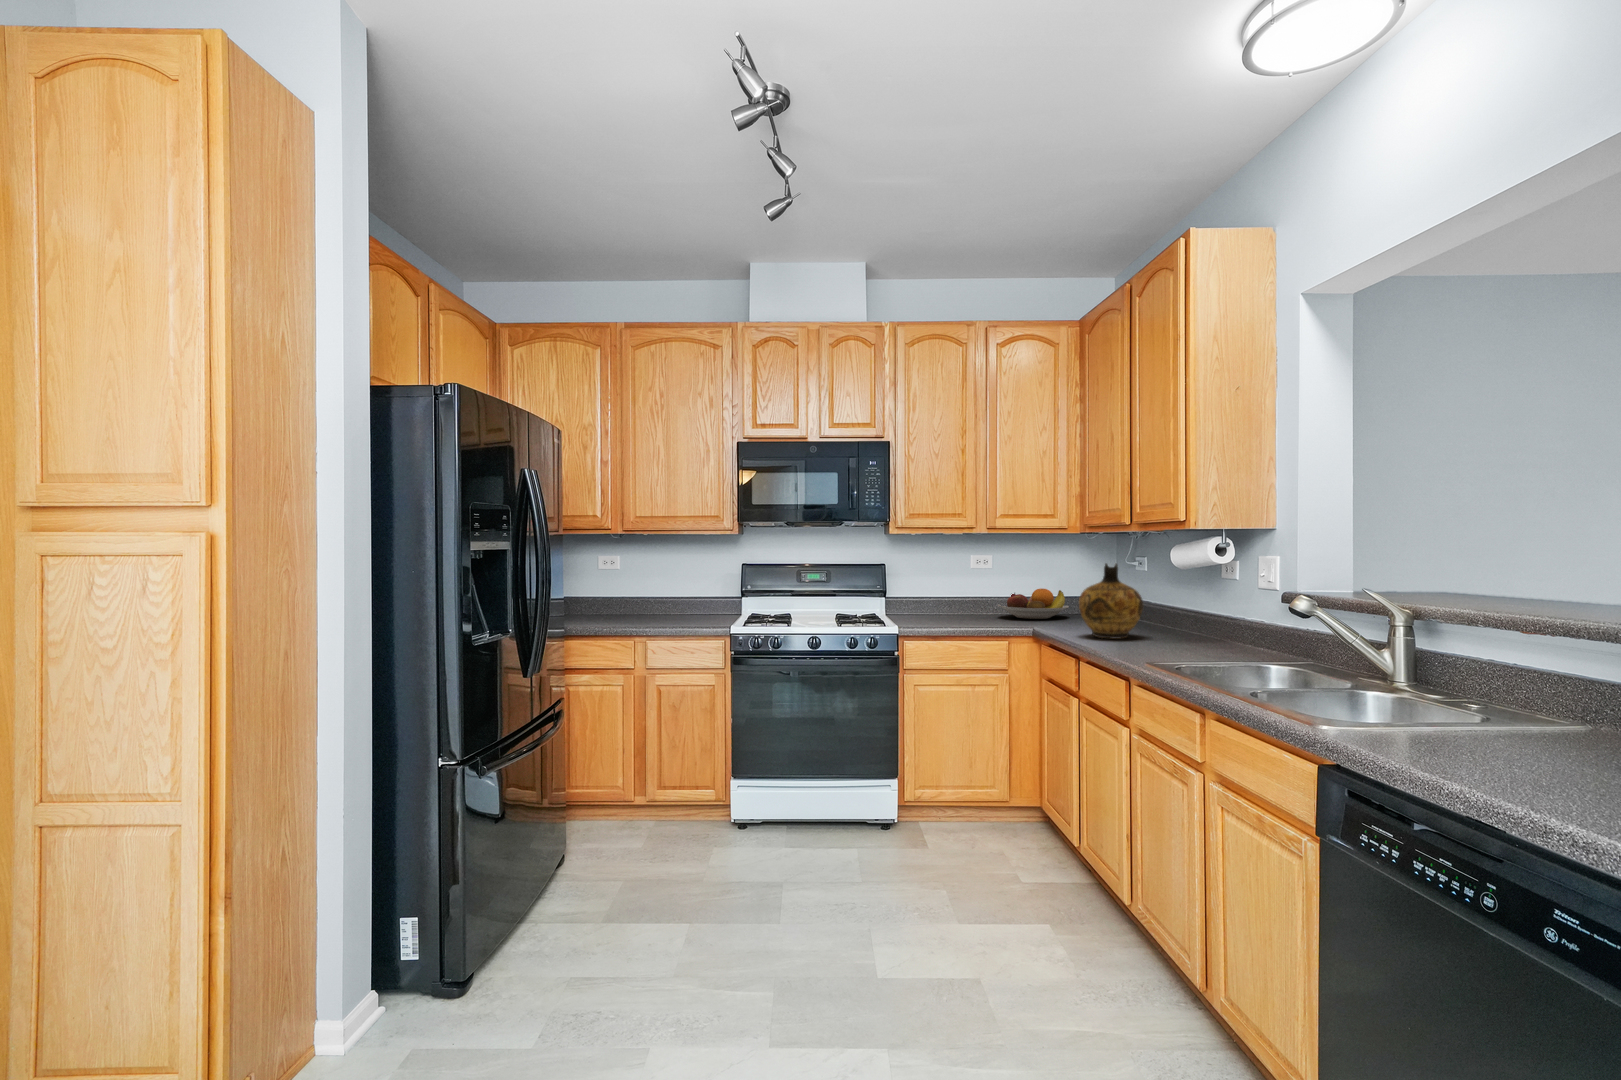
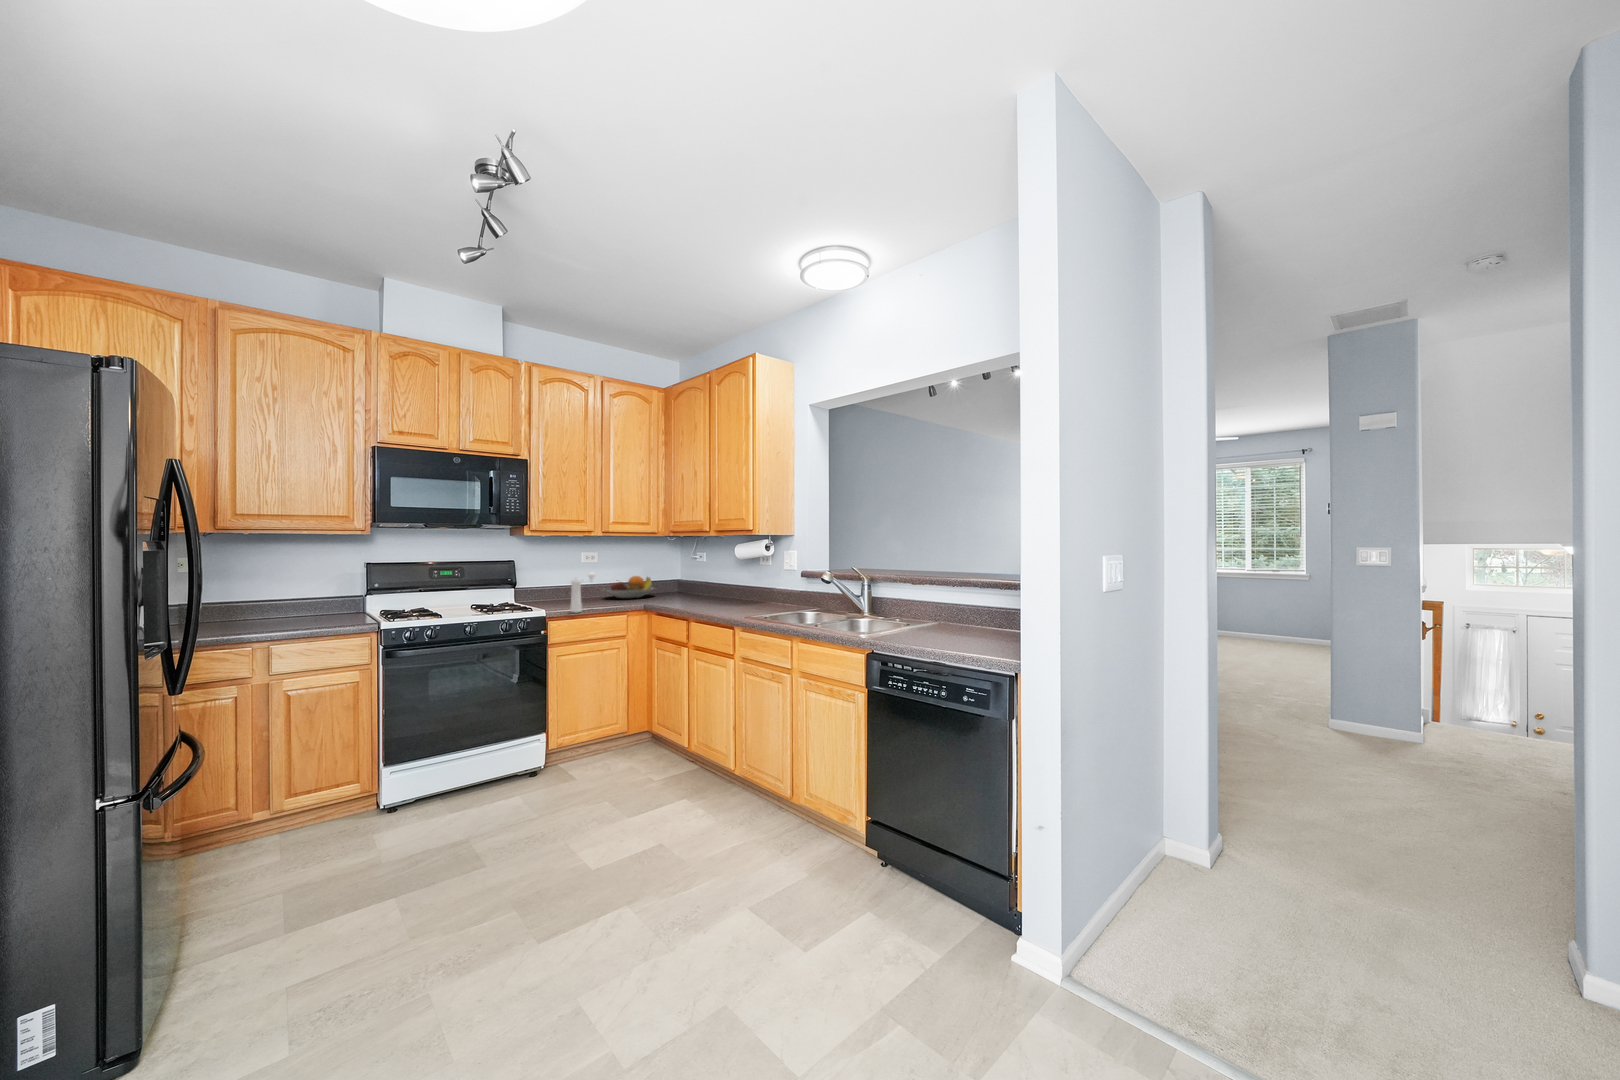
ceramic jug: present [1079,564,1143,639] -> none [681,556,721,606]
pepper mill: none [932,582,966,633] -> present [571,573,595,613]

